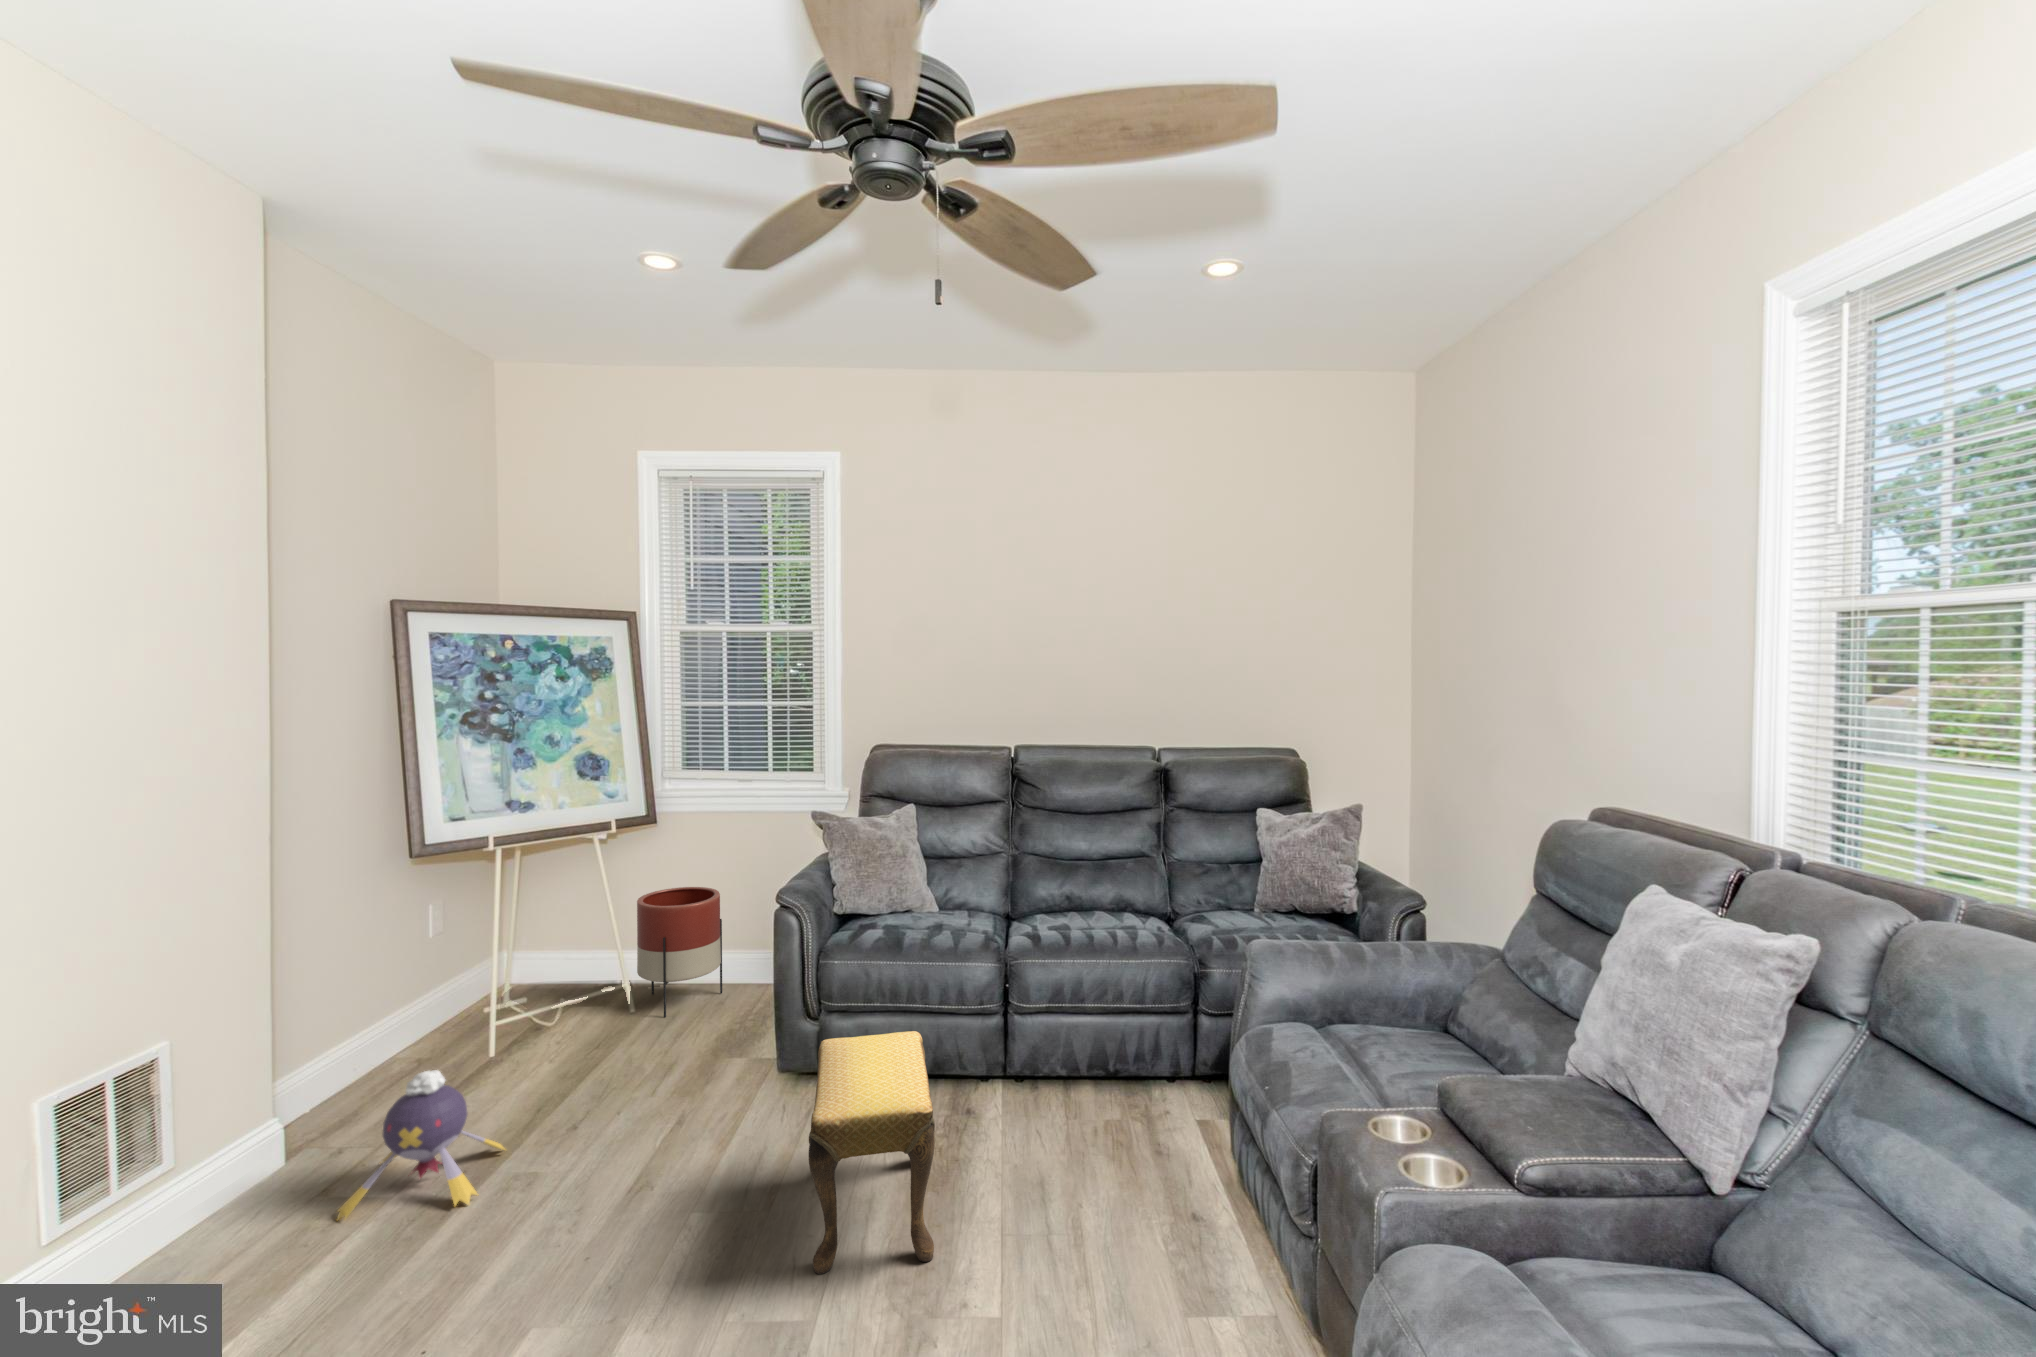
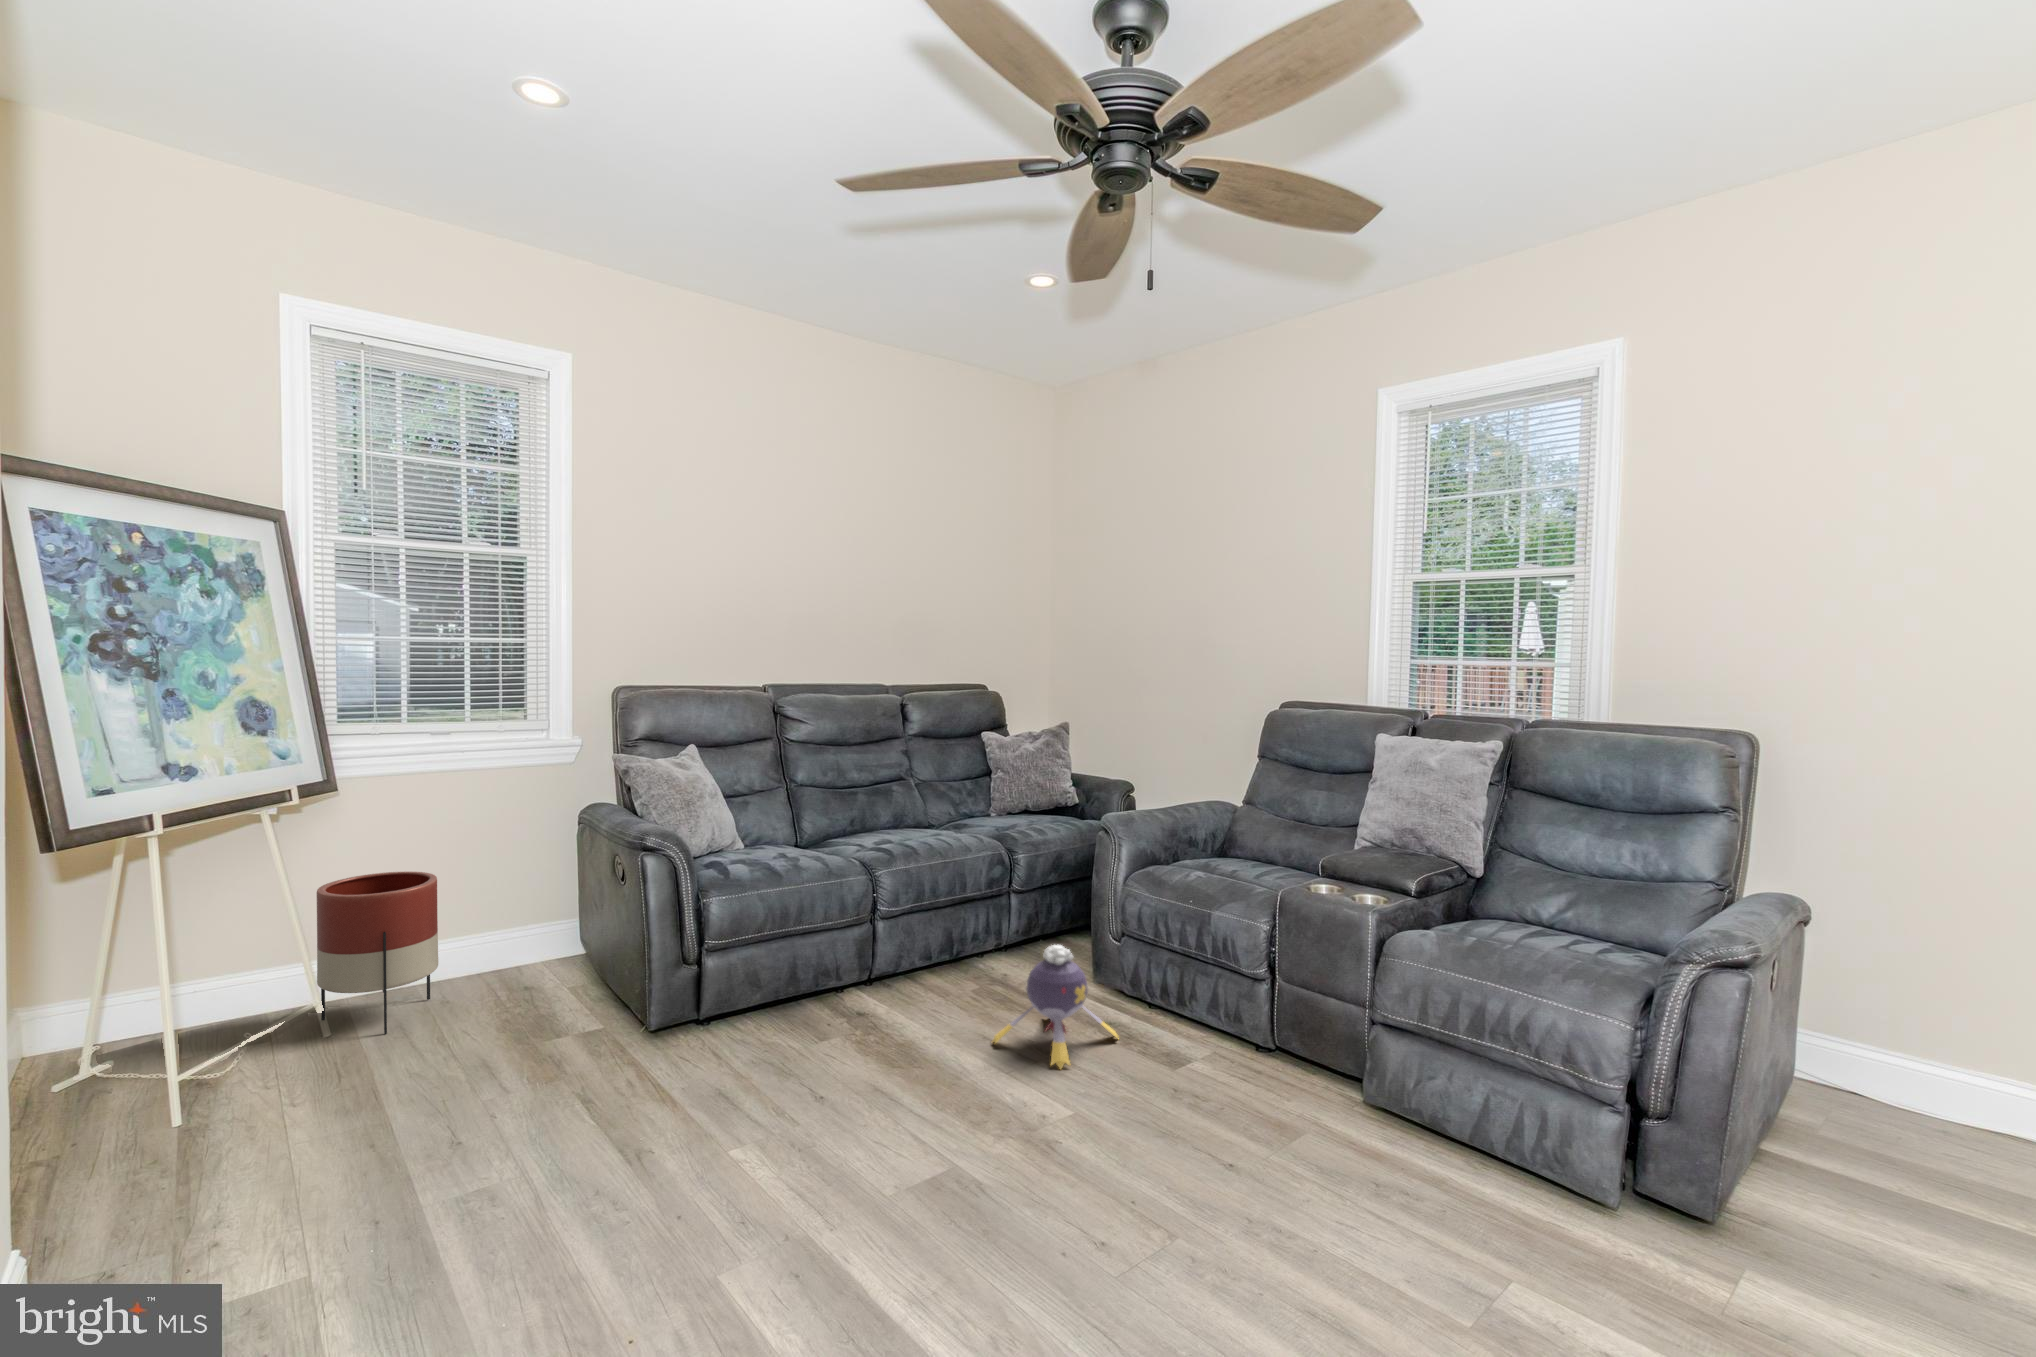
footstool: present [809,1031,935,1274] -> none [792,933,973,1140]
plush toy: present [337,1070,505,1219] -> present [992,945,1119,1069]

